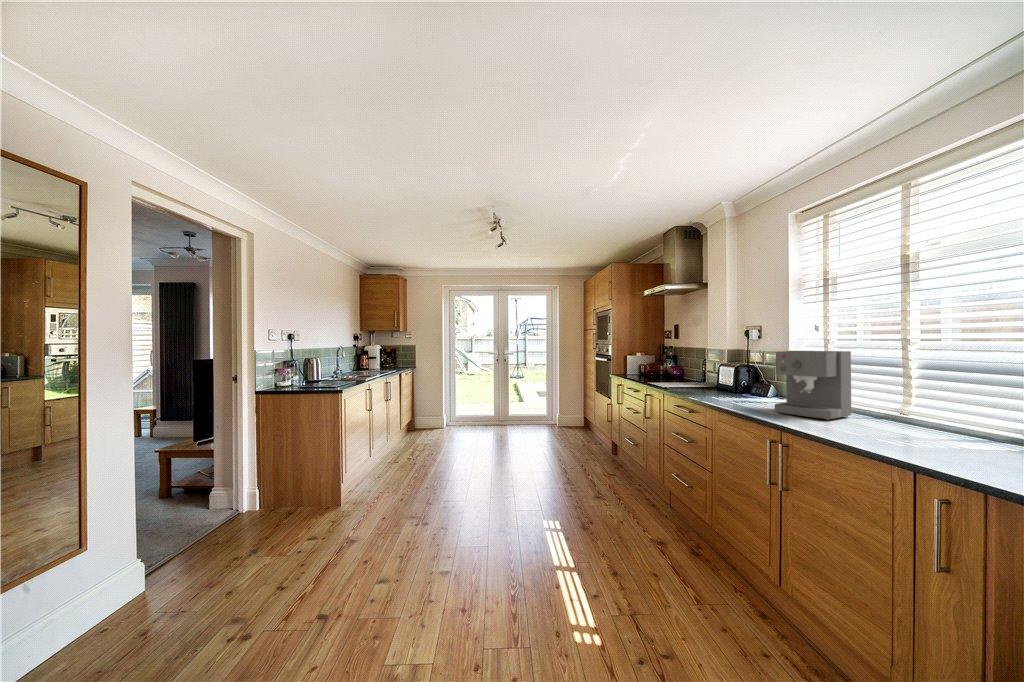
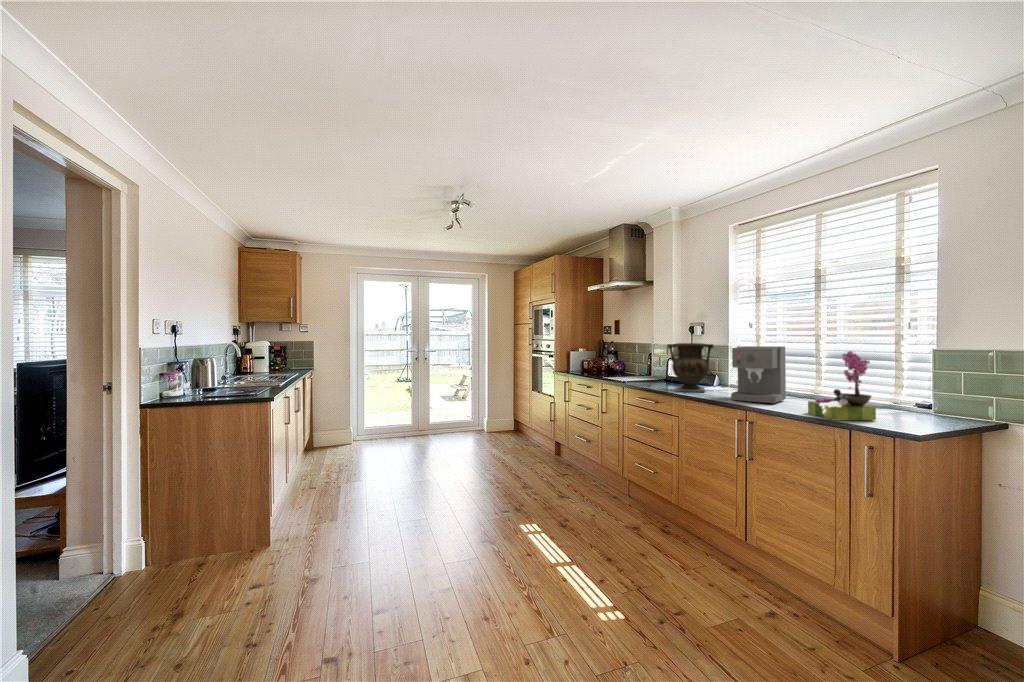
vase: none [708,347,763,402] -> present [668,343,713,392]
flower arrangement: none [869,354,974,453] -> present [808,351,876,421]

